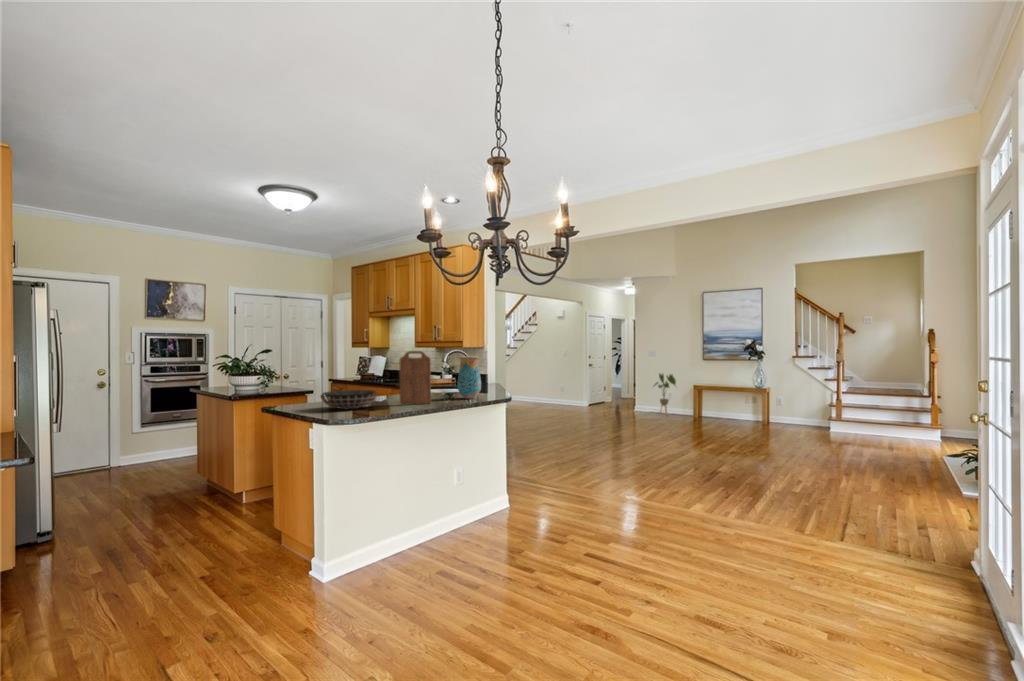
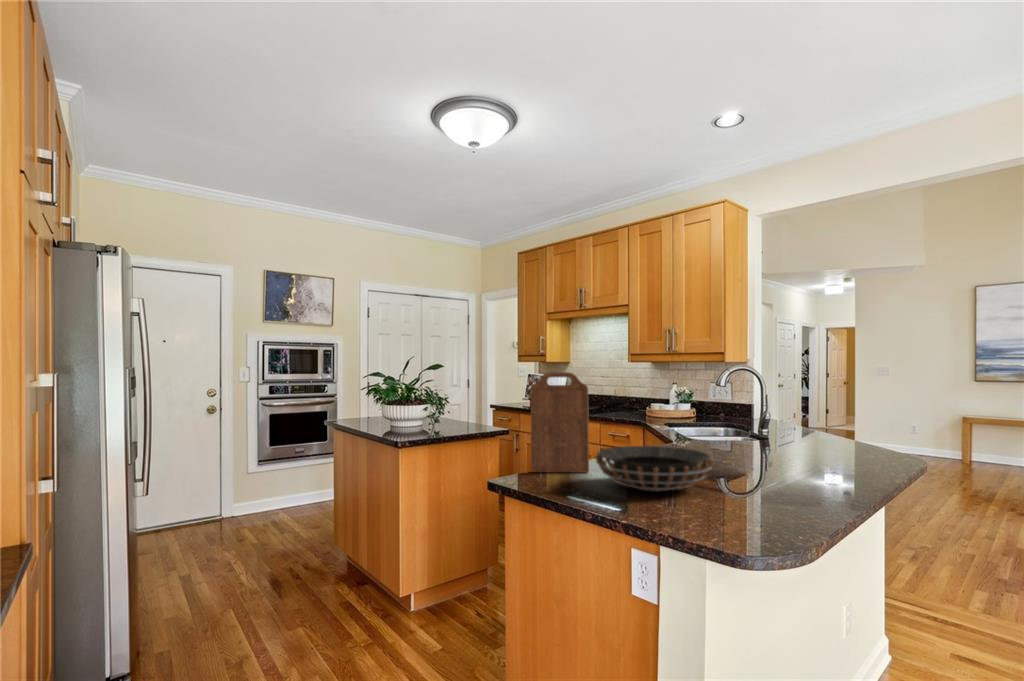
cutting board: present [399,351,431,404] -> present [531,372,589,473]
vase: present [458,356,481,399] -> none [831,380,887,468]
house plant: present [655,374,676,415] -> none [950,404,997,471]

